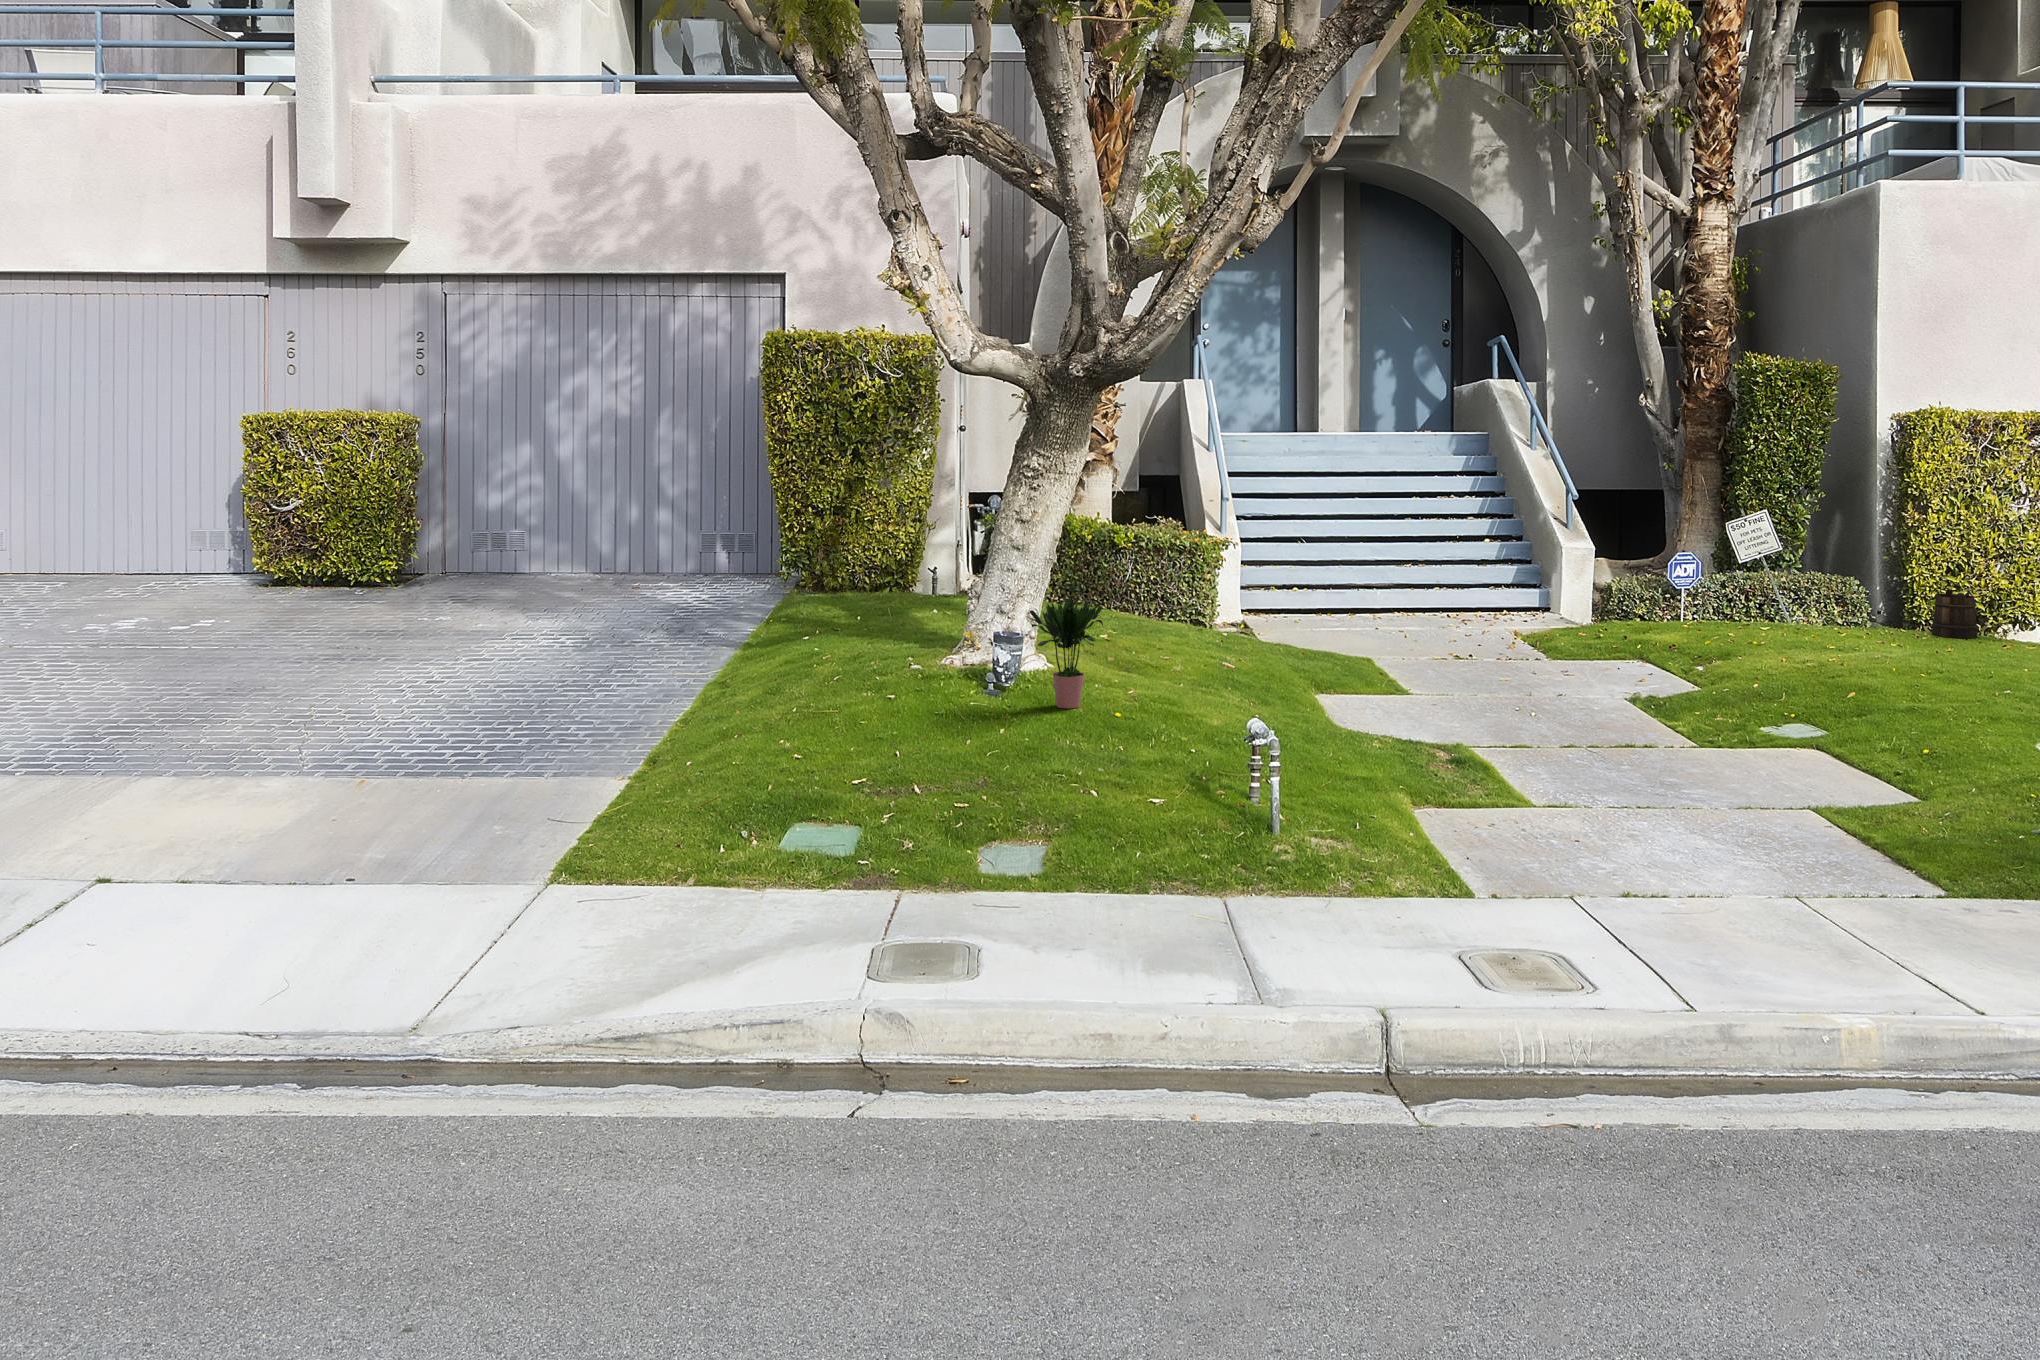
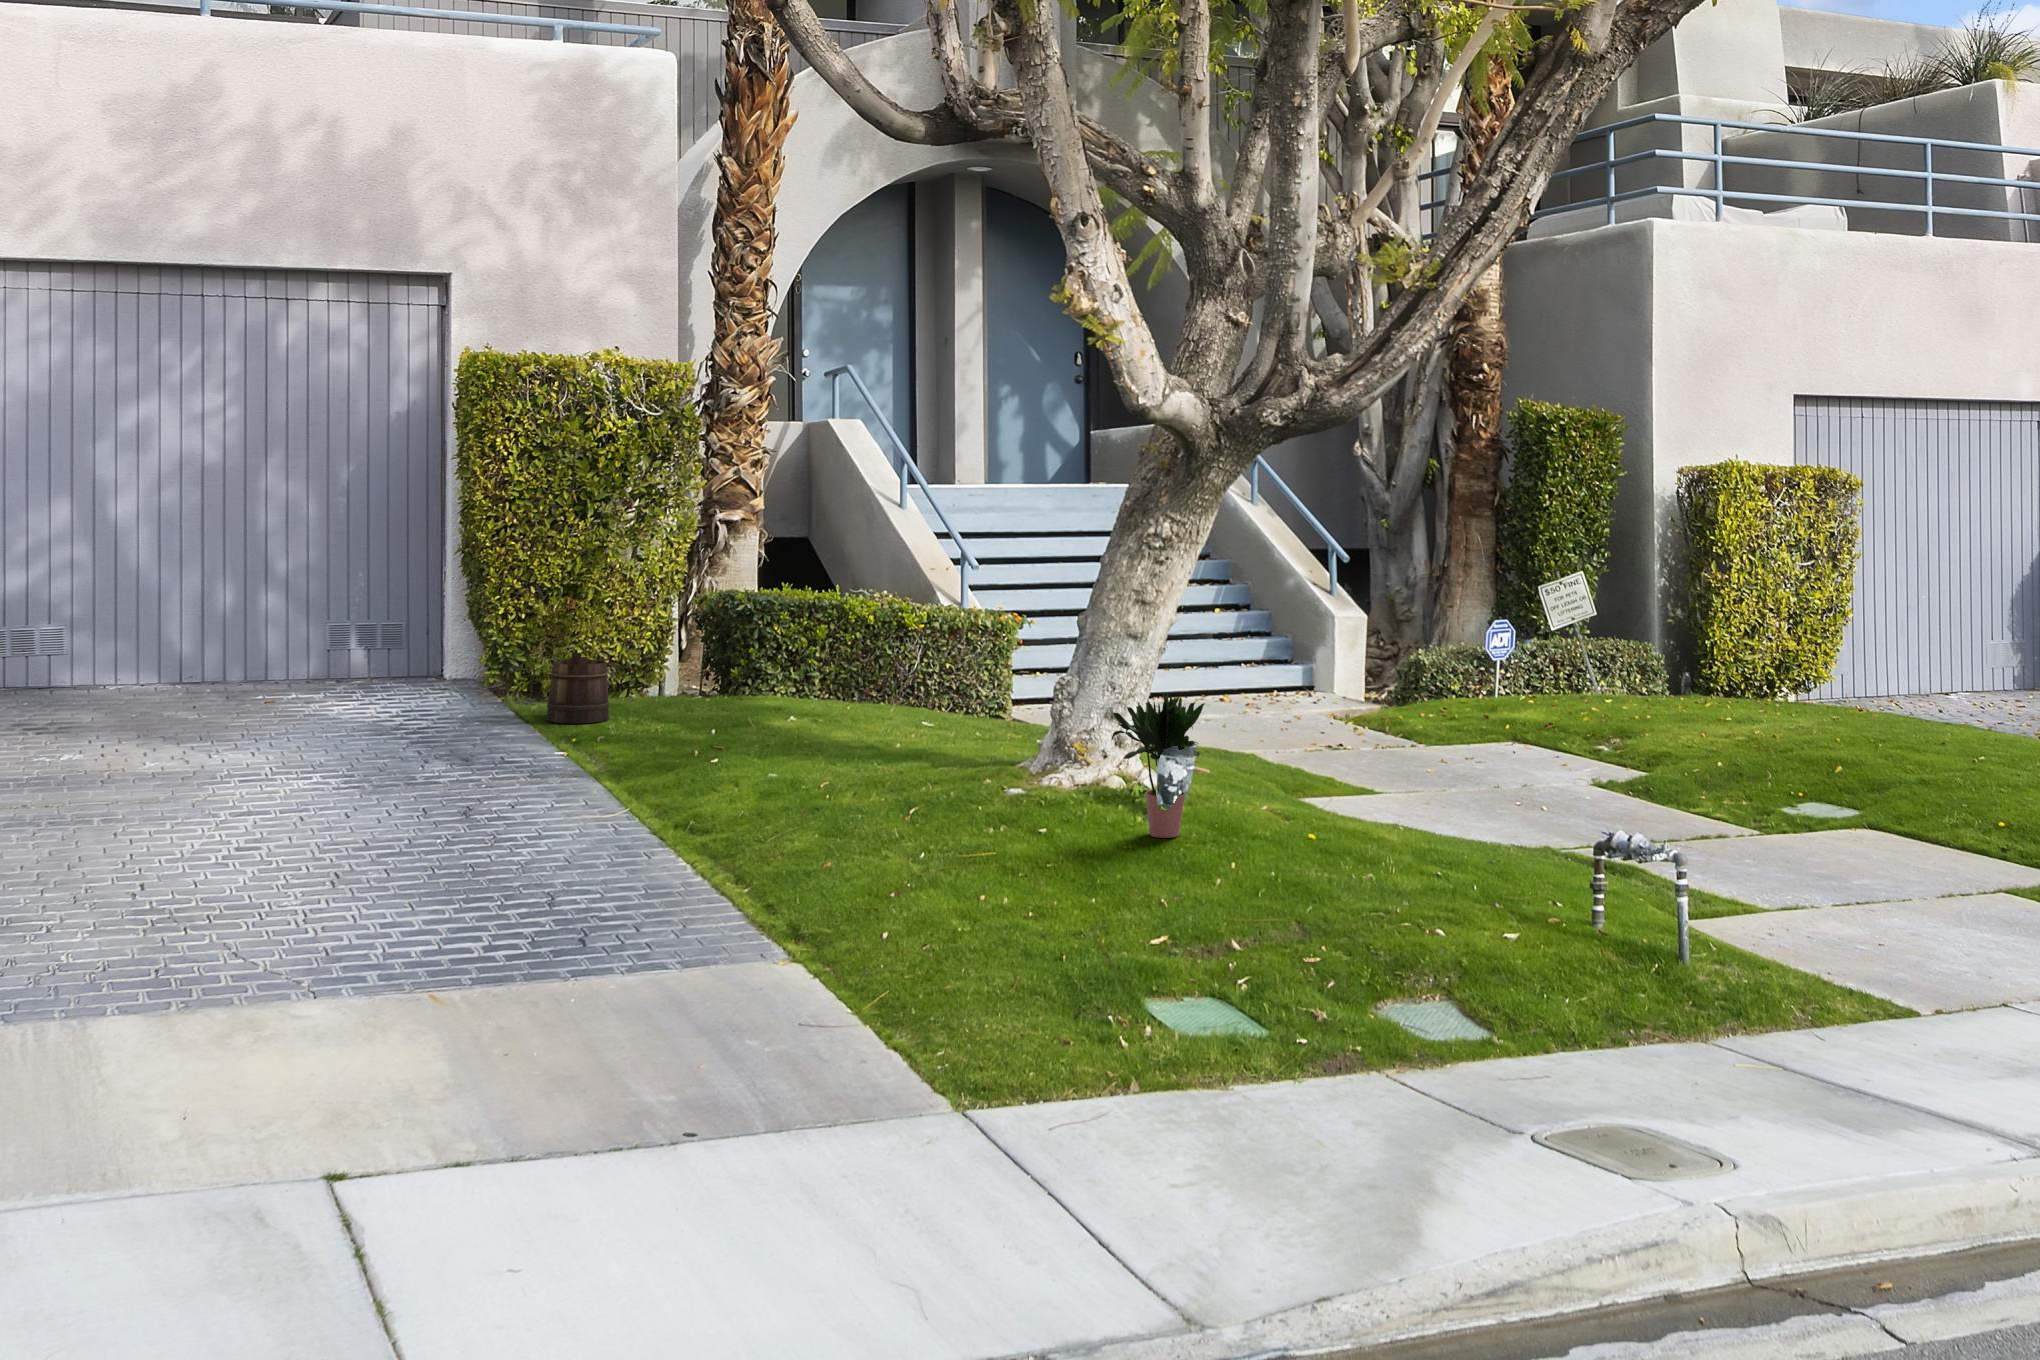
bucket: present [1932,589,1978,638] -> present [546,652,609,724]

